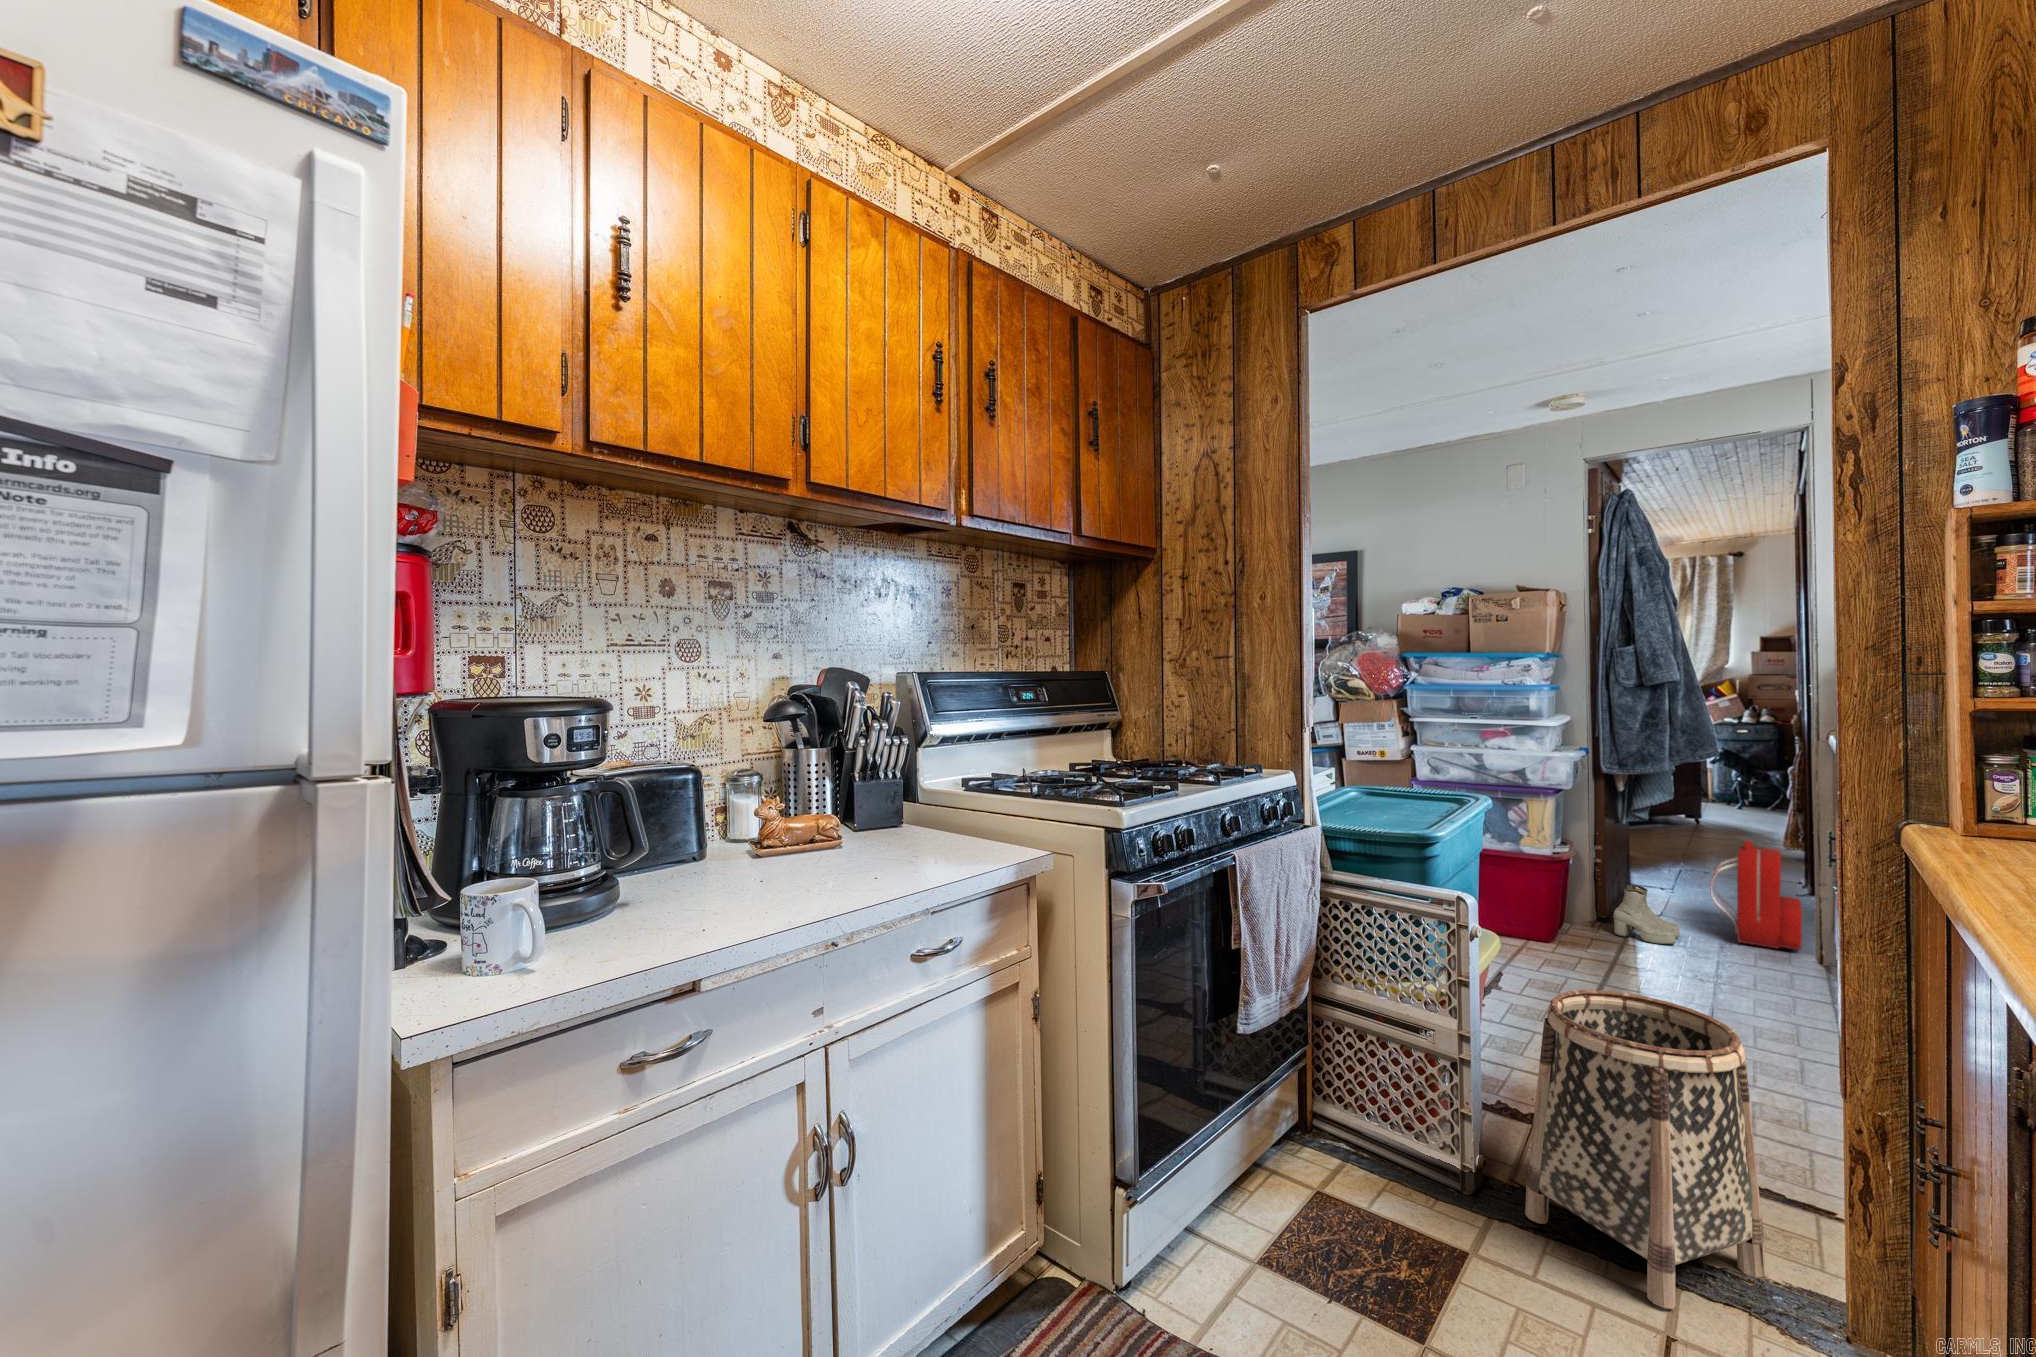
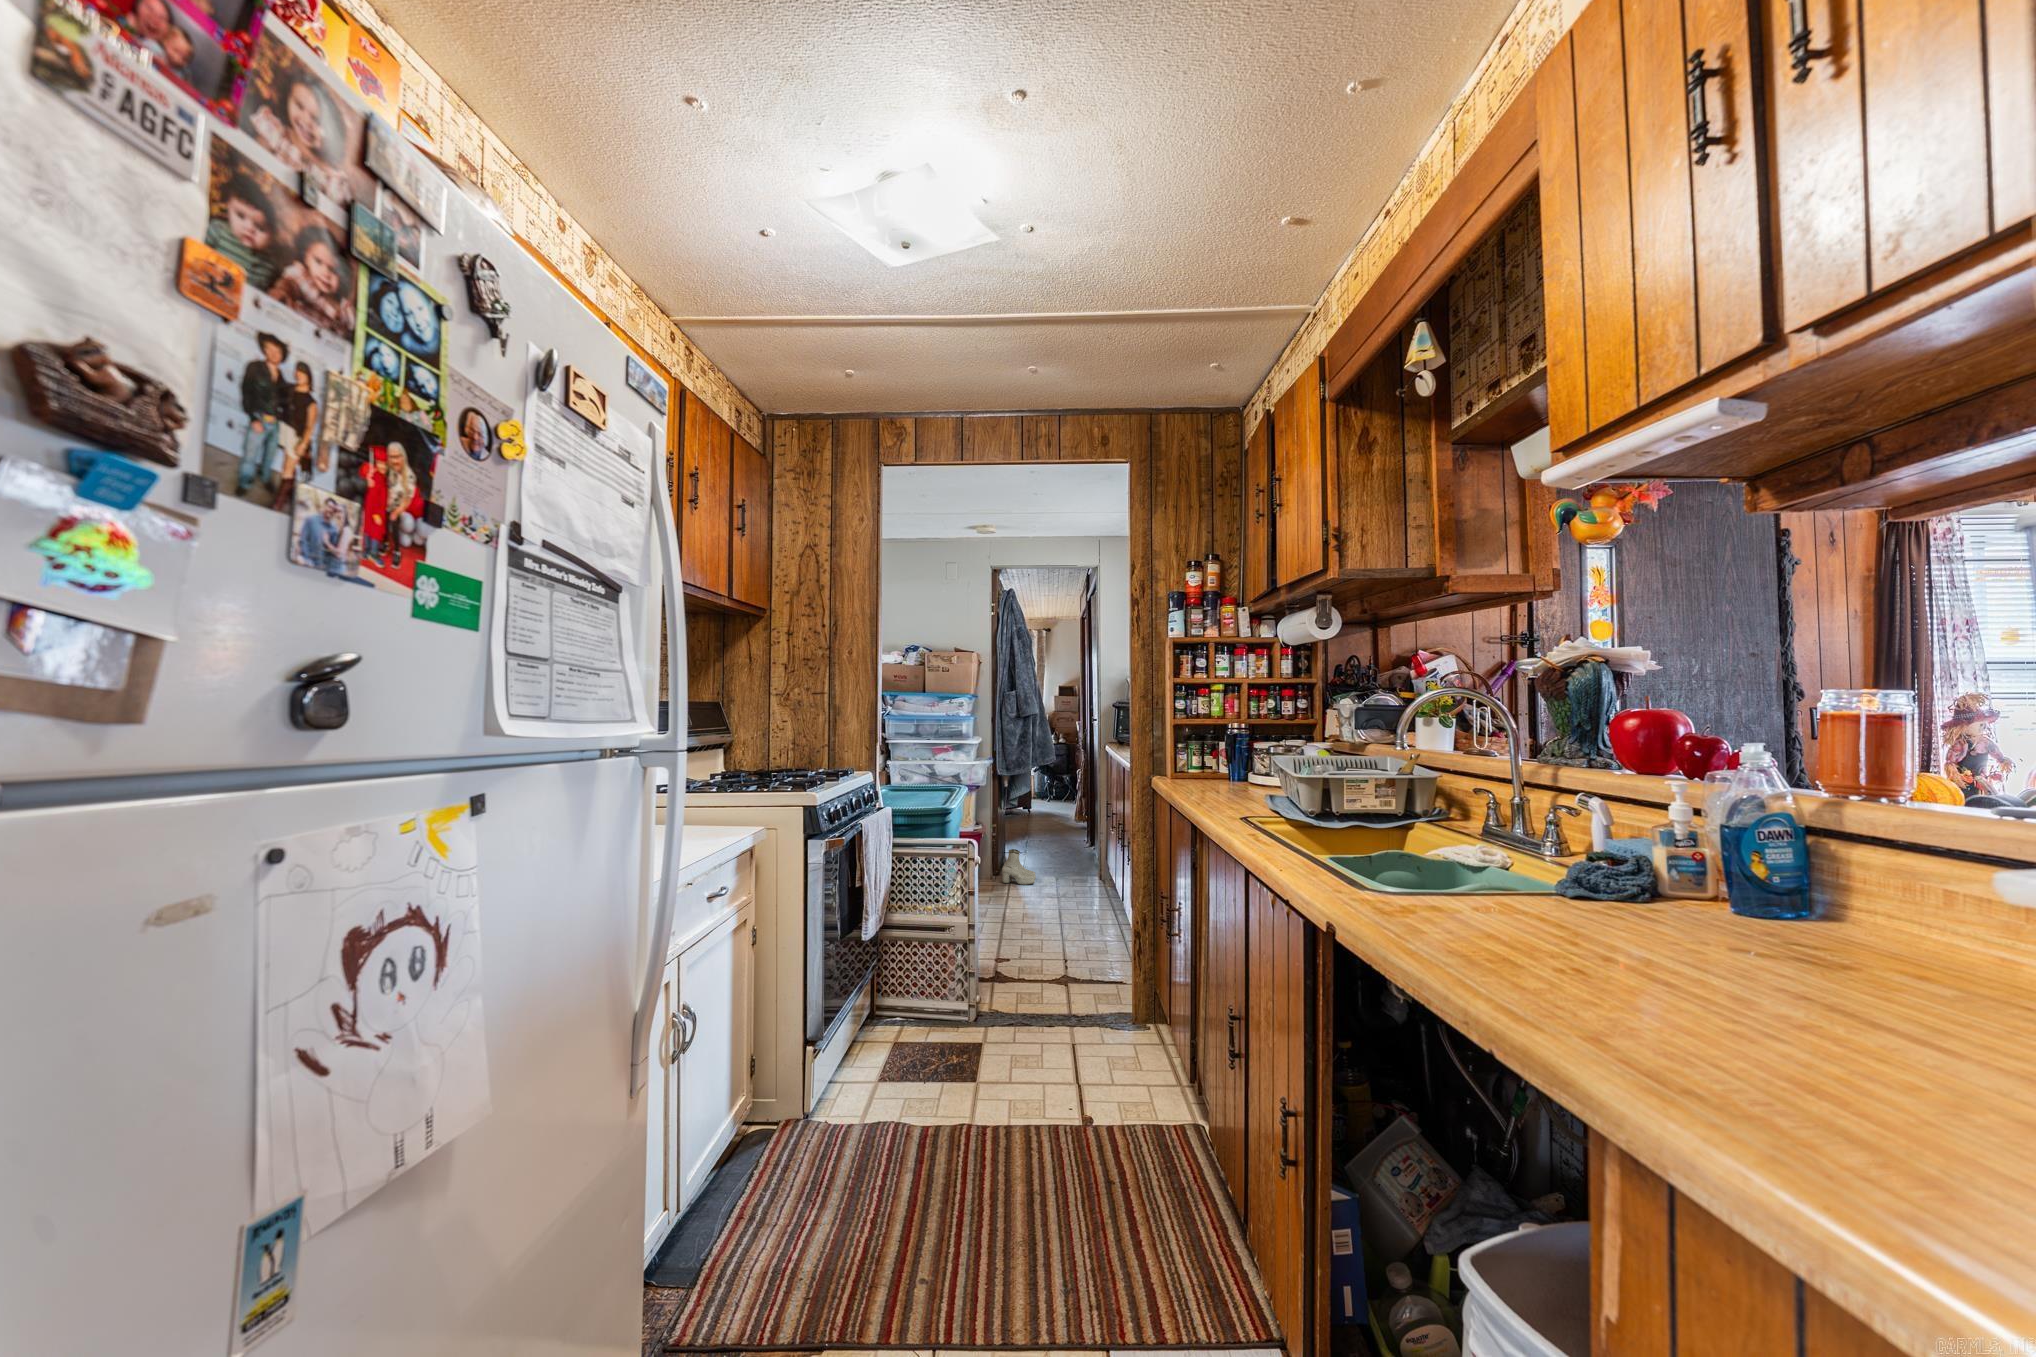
backpack: present [1710,841,1802,950] -> none [1051,814,1093,879]
basket: present [1525,990,1765,1309] -> none [1002,887,1102,1036]

